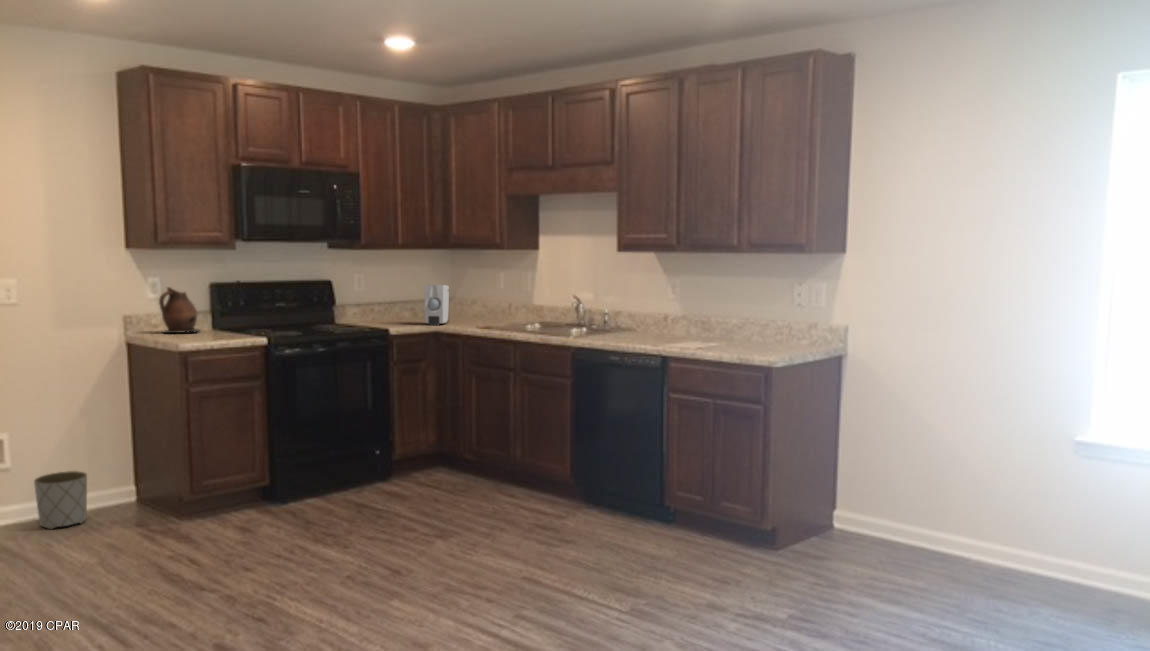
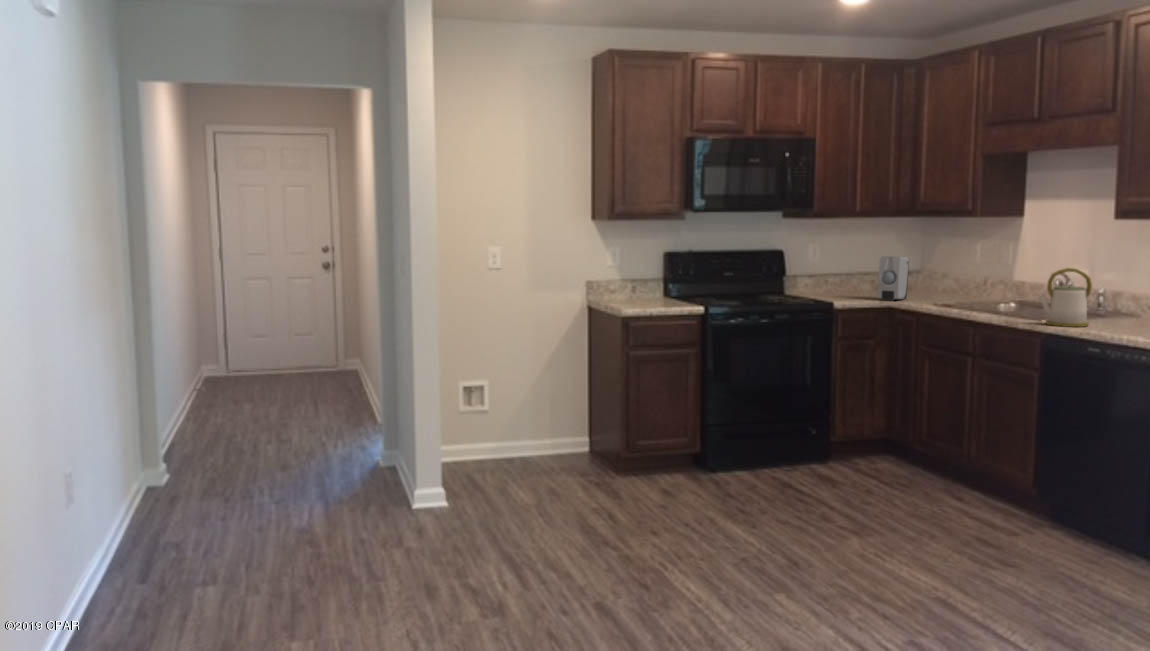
ceramic pitcher: present [159,287,200,333] -> none [617,254,653,298]
kettle: none [569,292,608,341] -> present [1039,268,1092,327]
planter: present [34,471,87,529] -> none [510,416,551,465]

